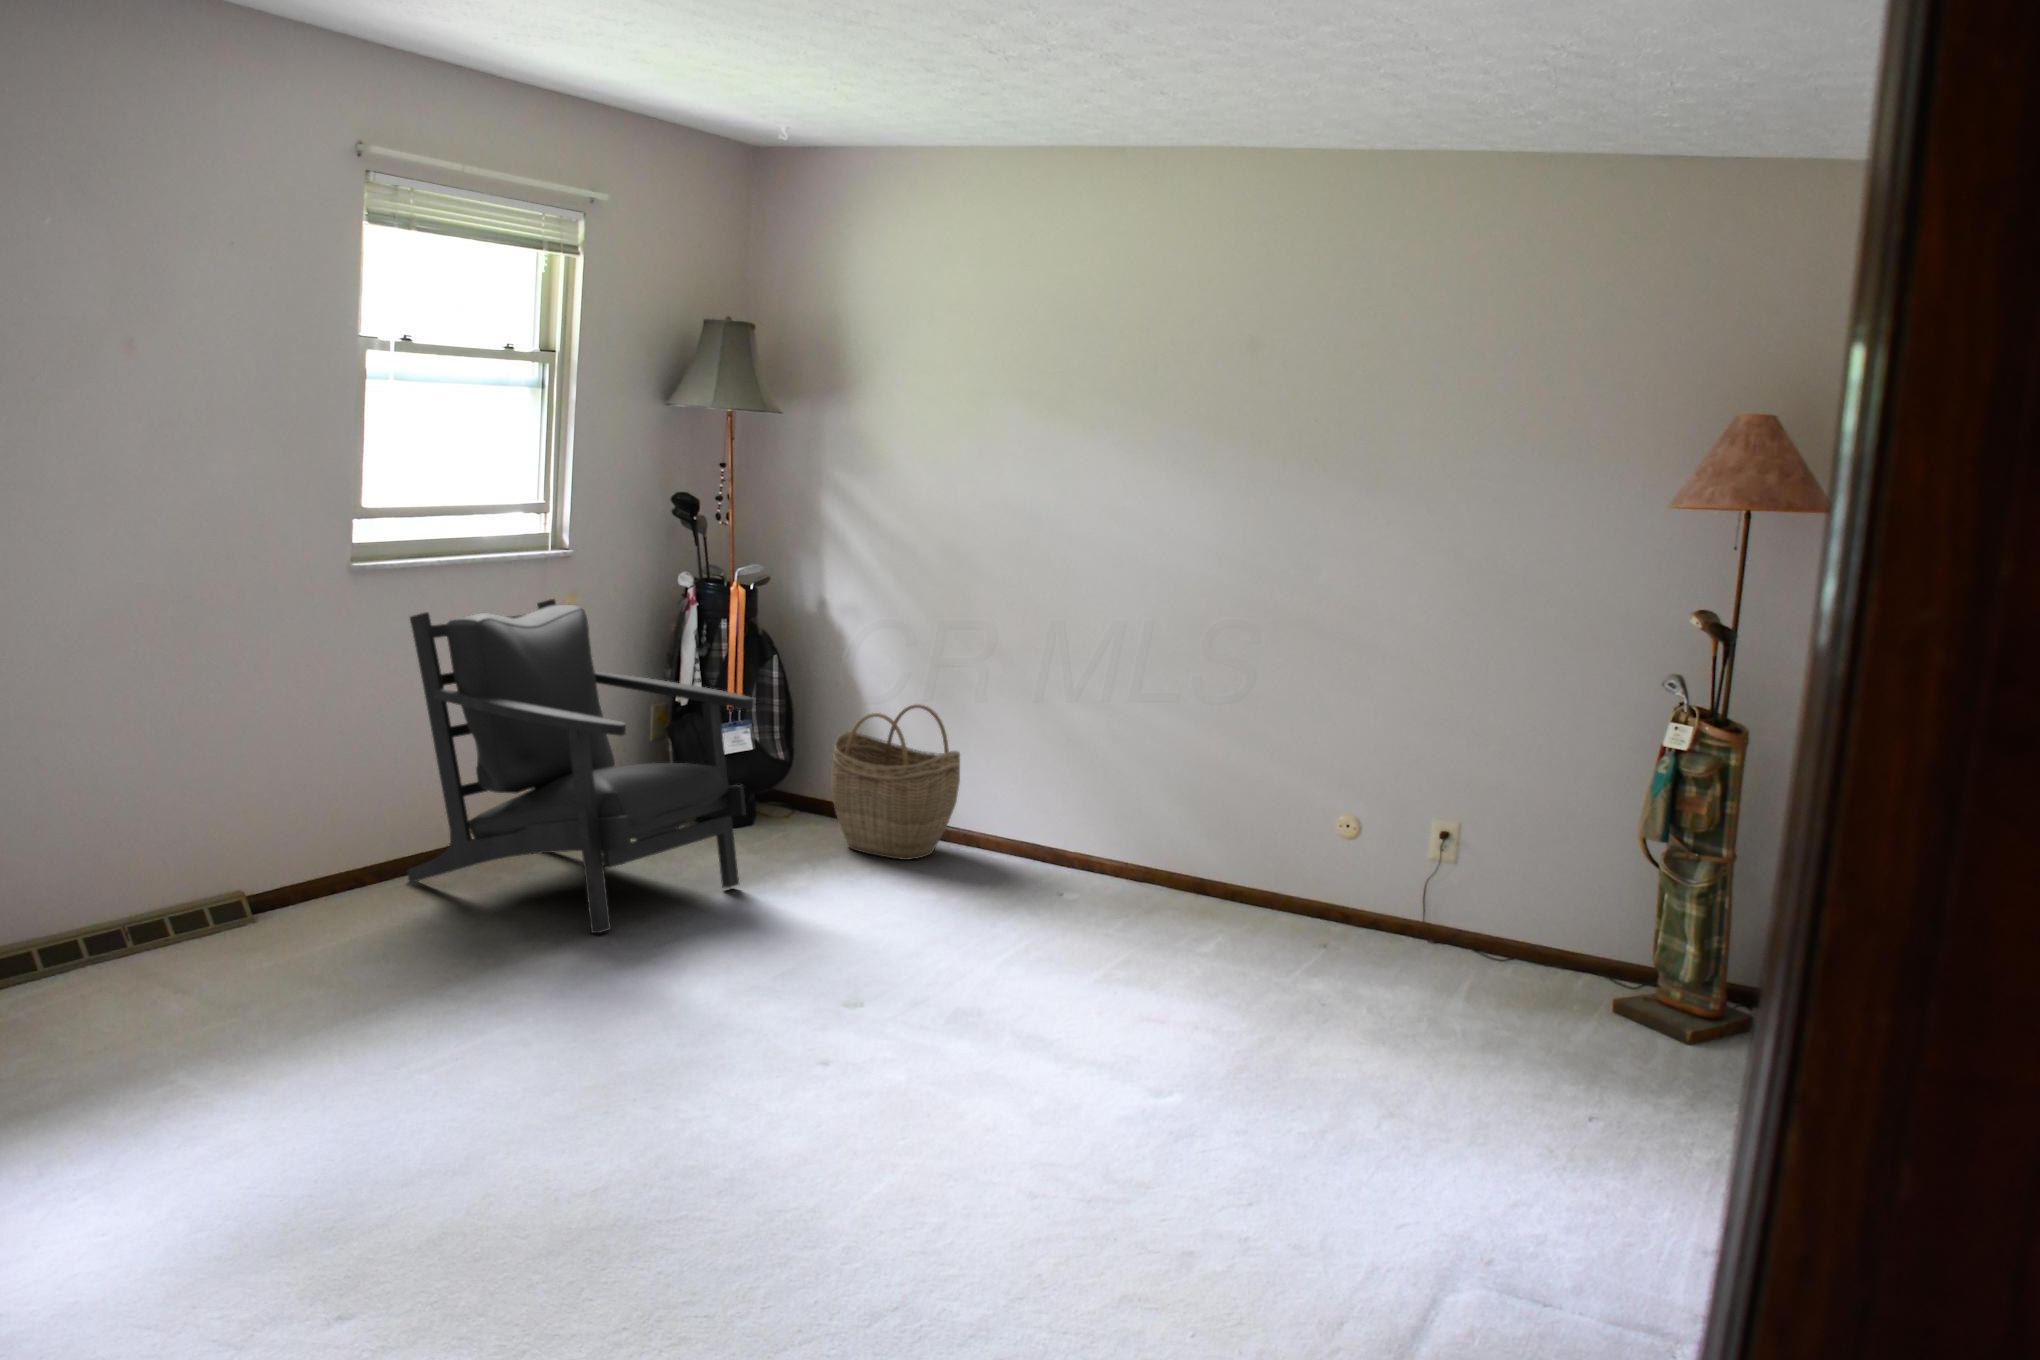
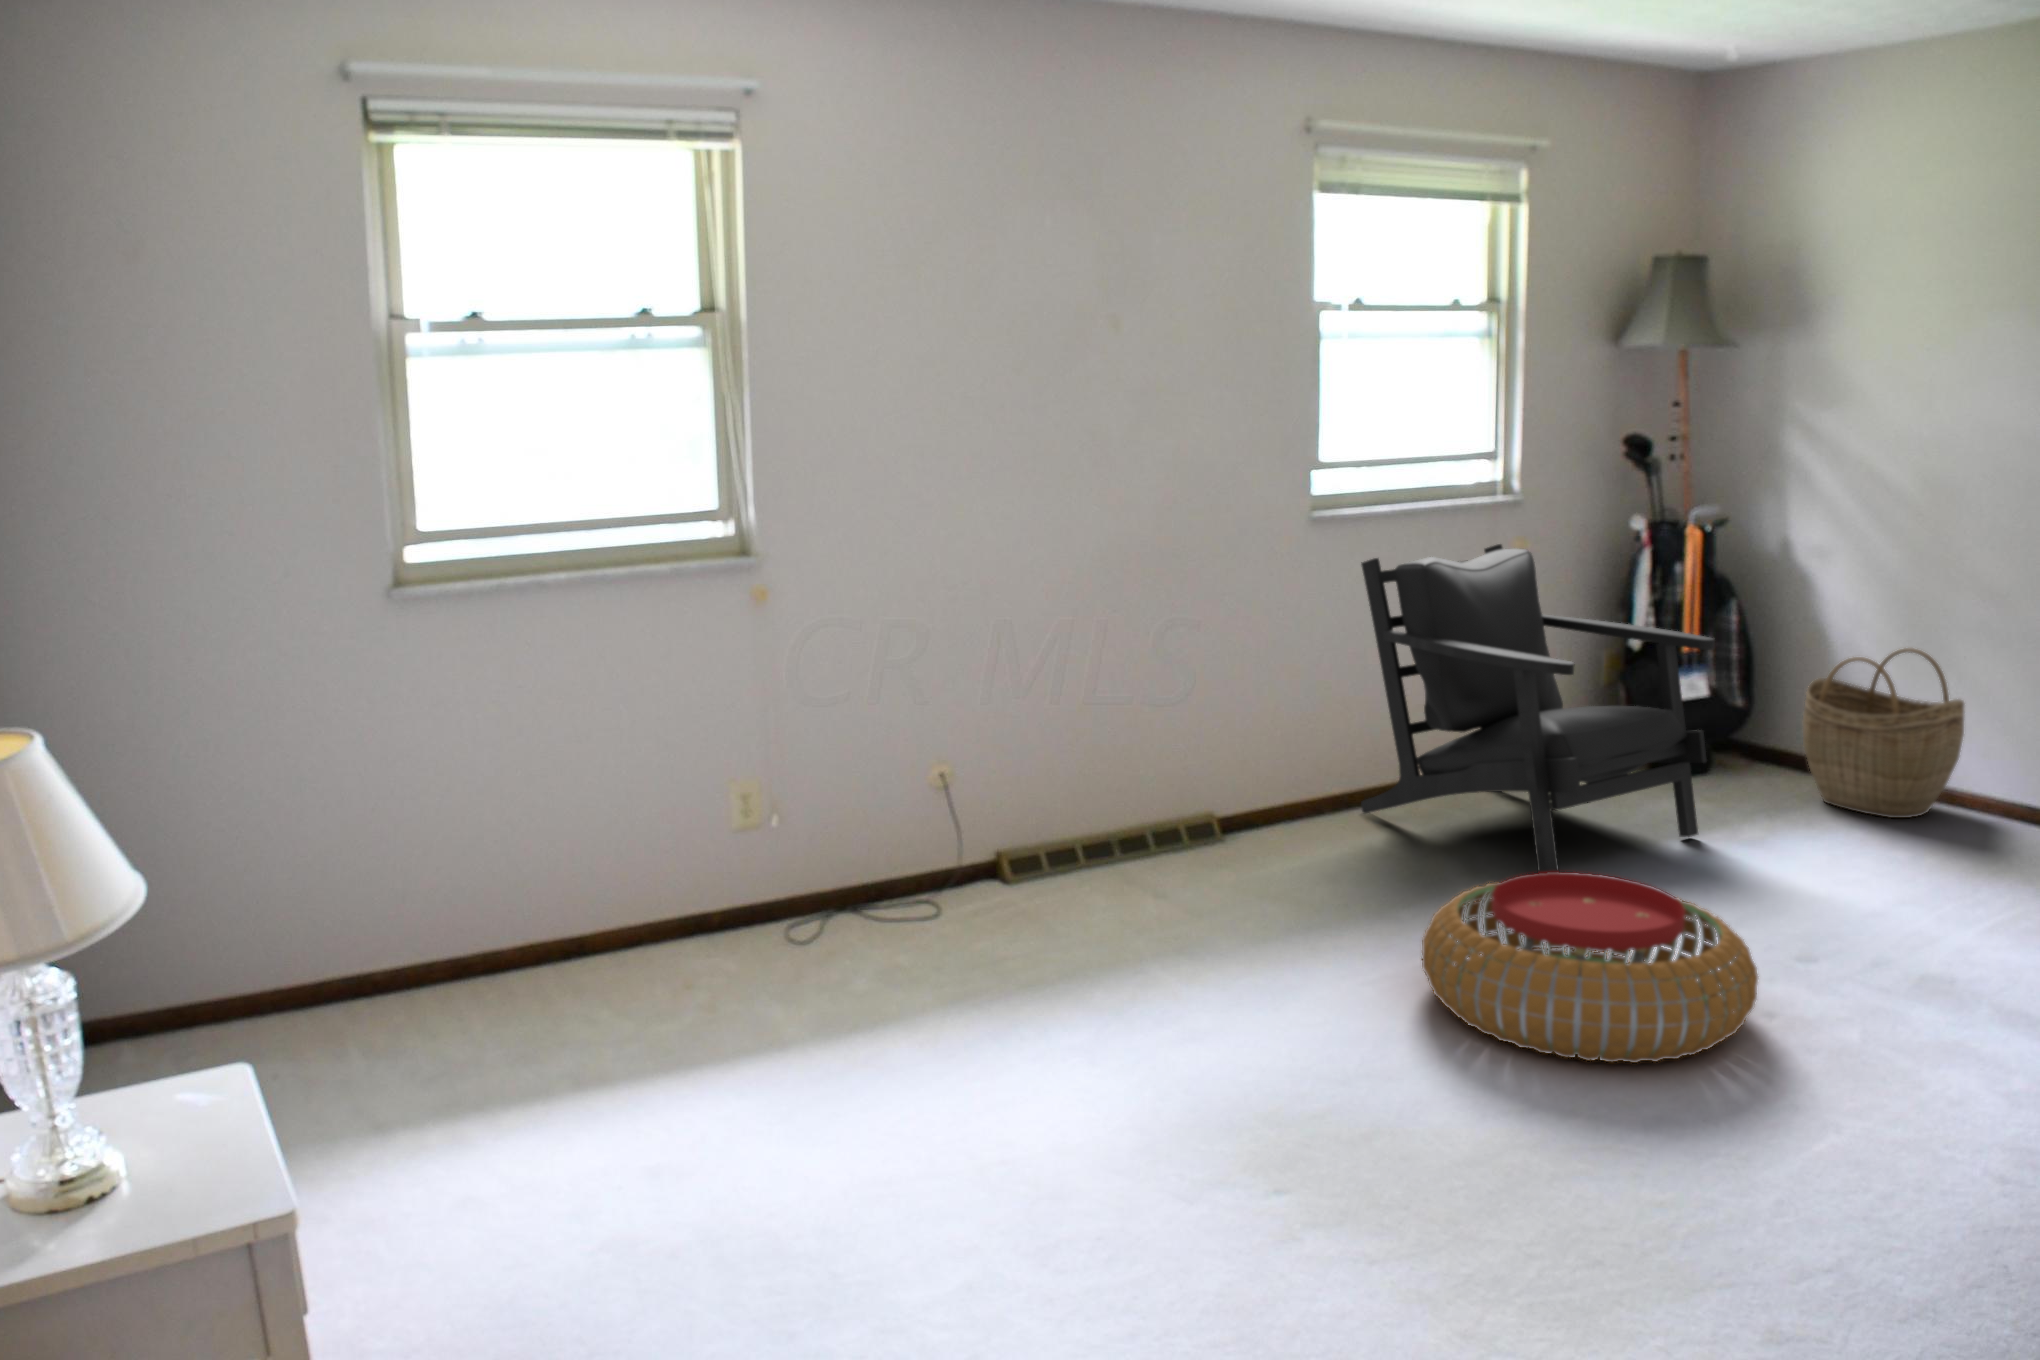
pouf: none [481,925,783,1097] -> present [1422,872,1758,1063]

